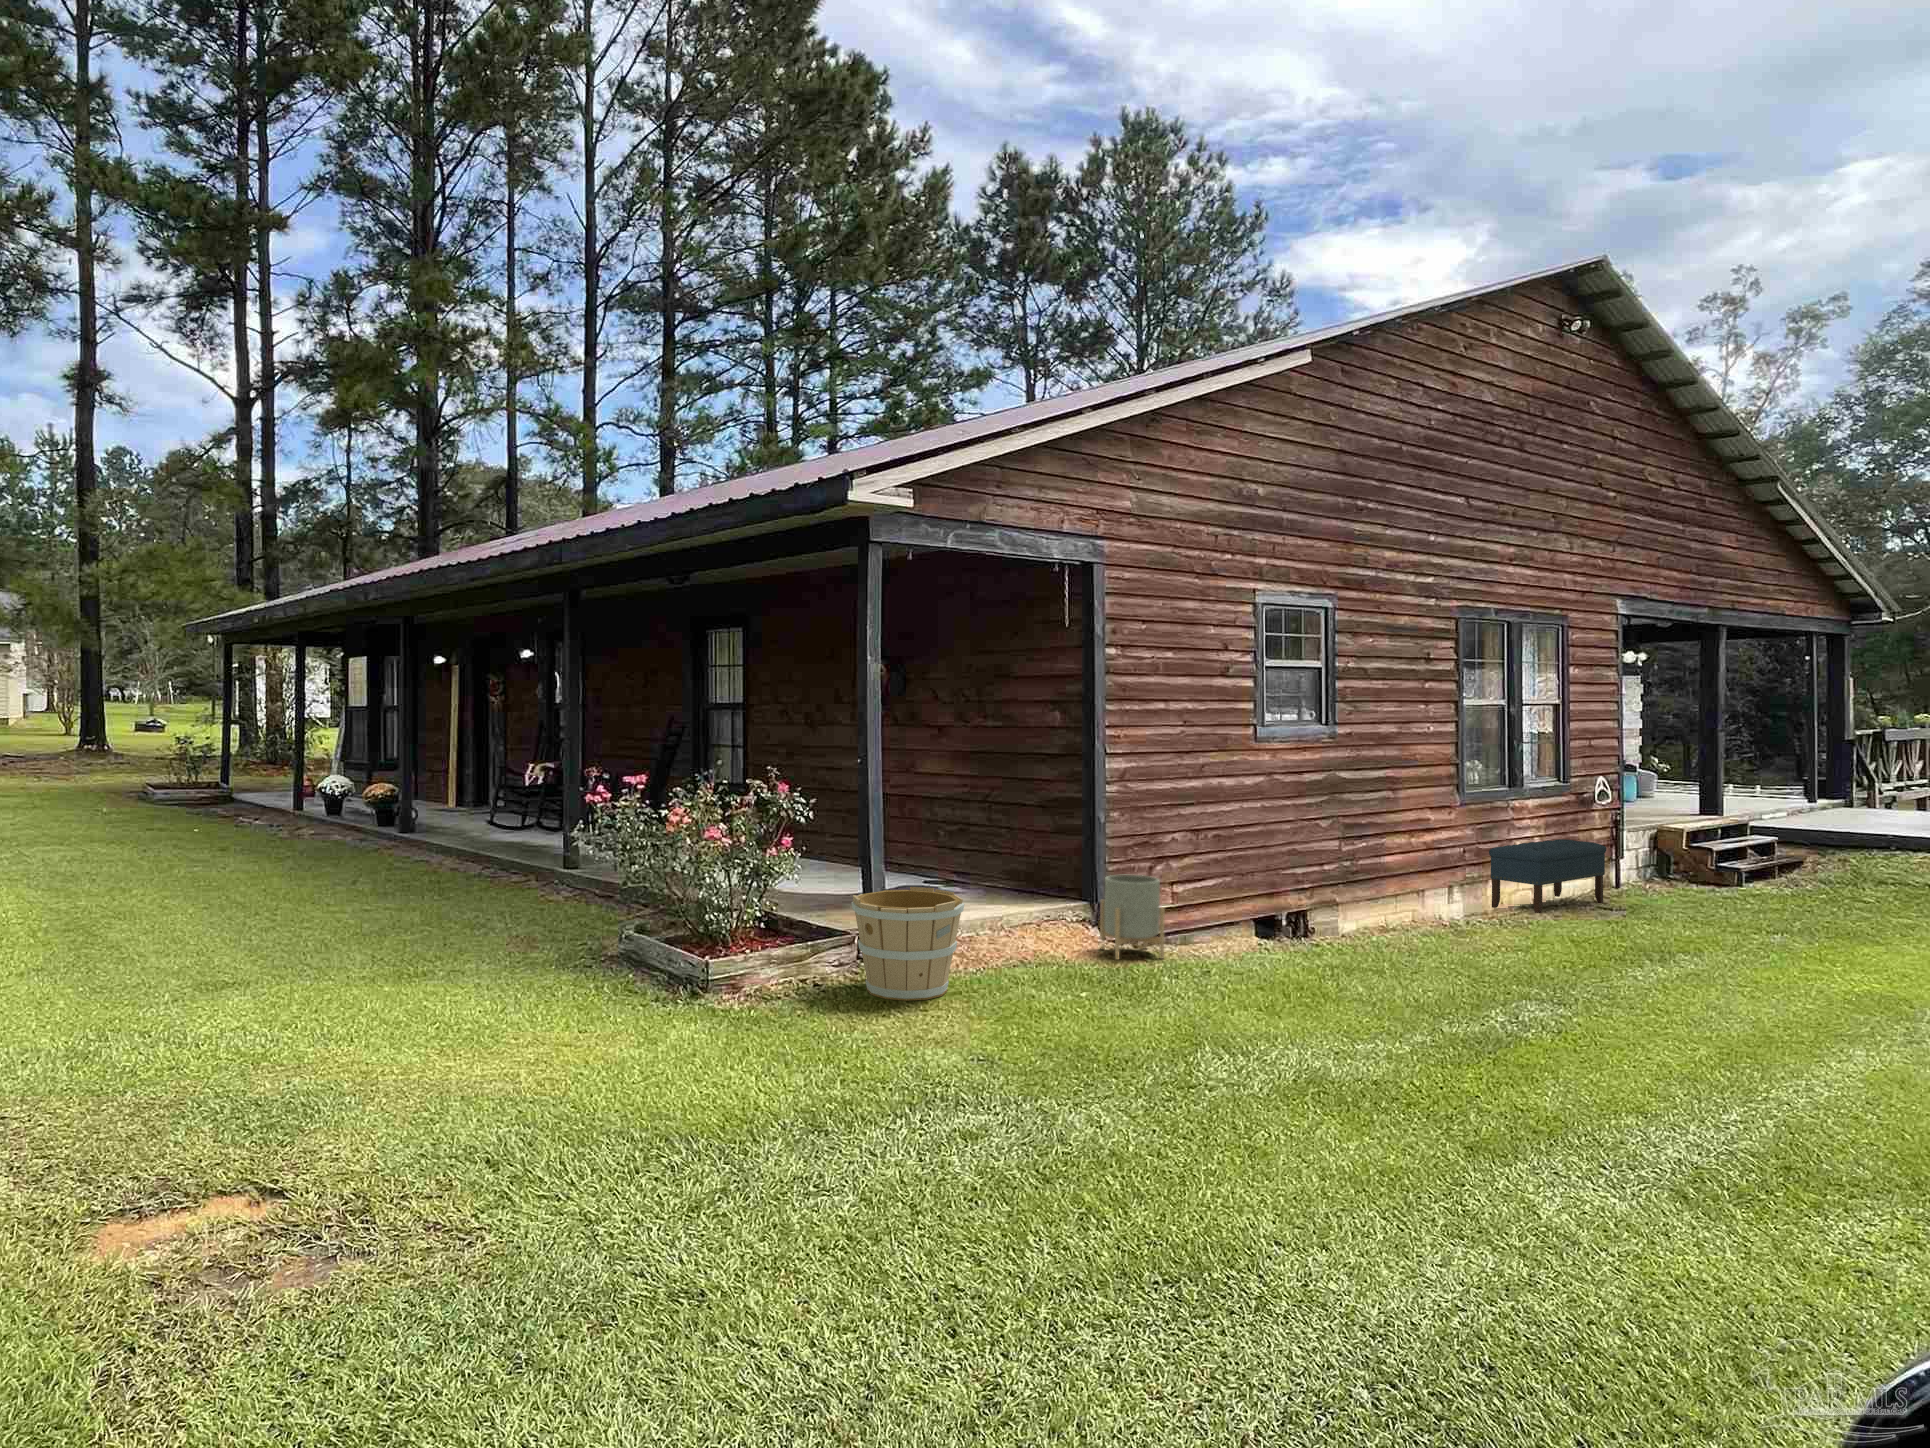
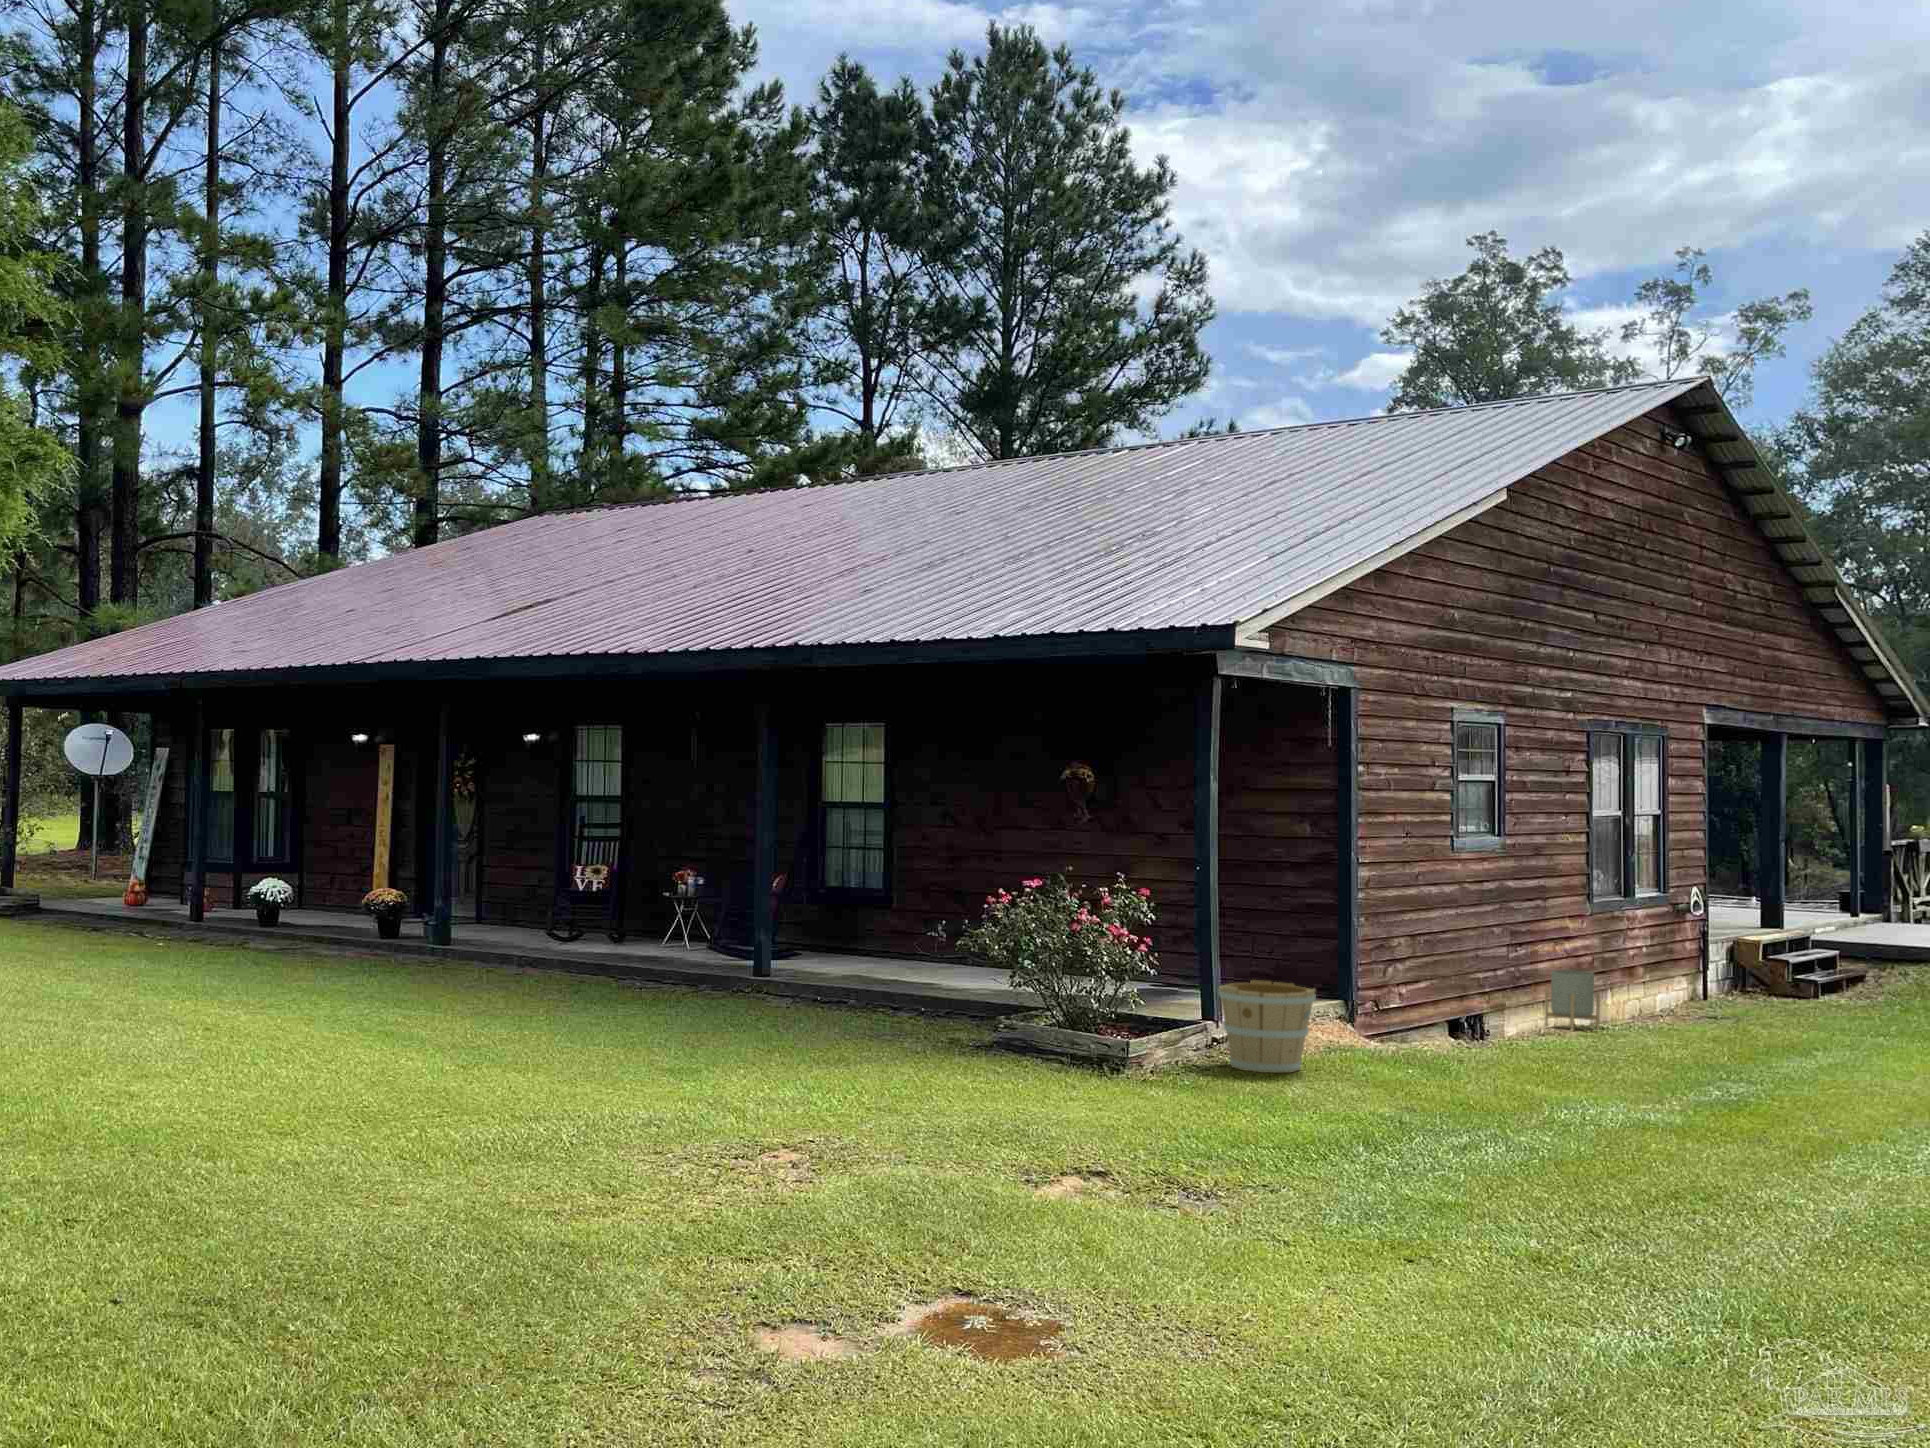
bench: present [1489,839,1606,913] -> none [1611,950,1708,1022]
planter: present [1100,875,1165,960] -> present [1545,970,1600,1032]

